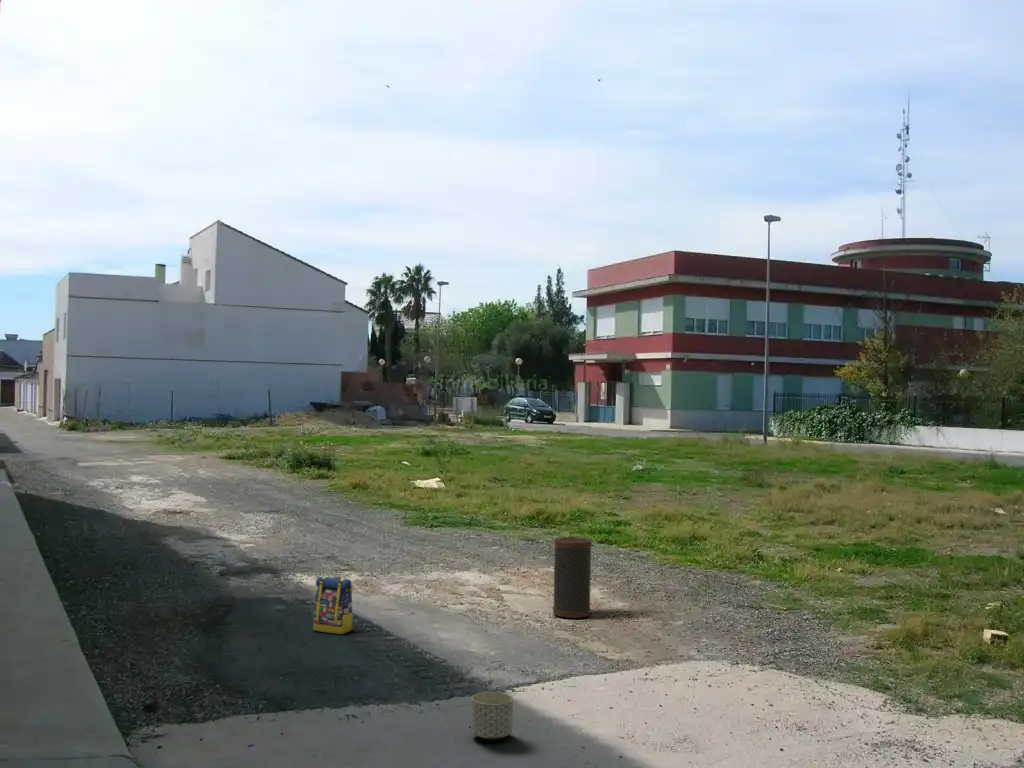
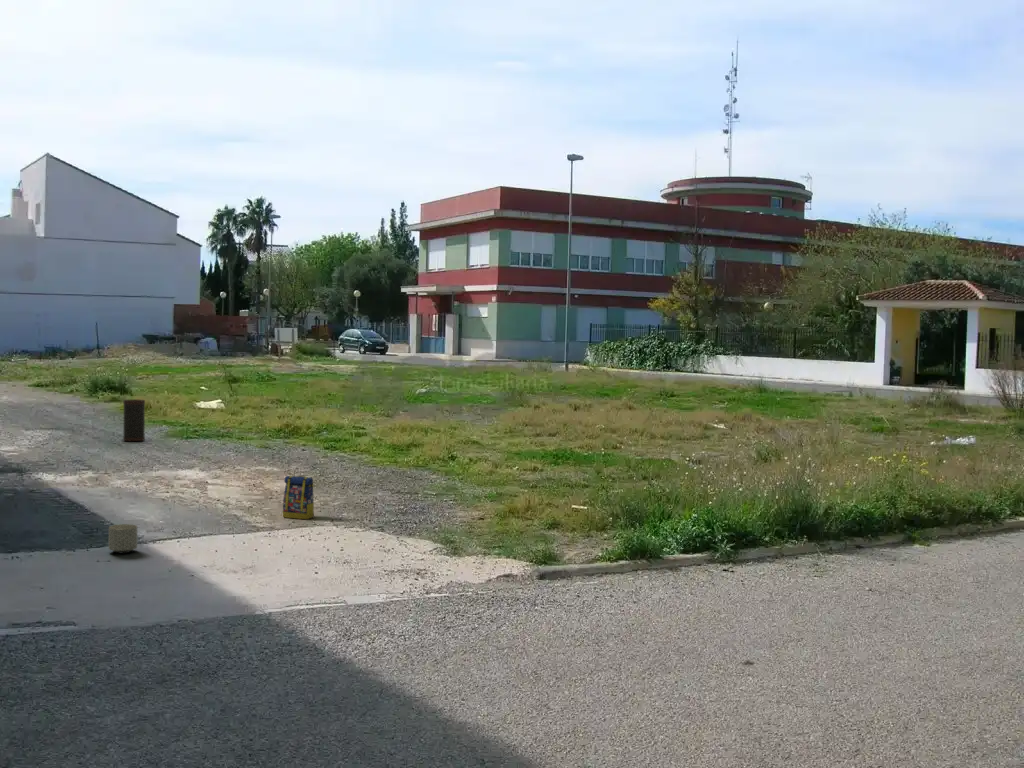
trash can: present [553,537,592,618] -> present [123,399,145,441]
backpack: present [313,577,353,634] -> present [283,476,314,519]

